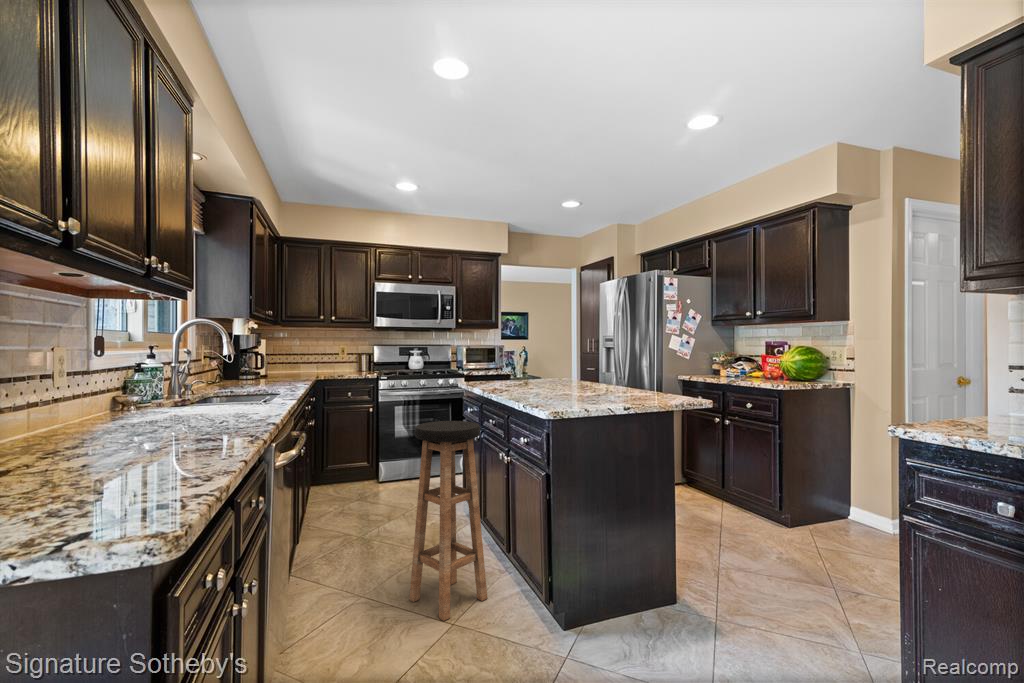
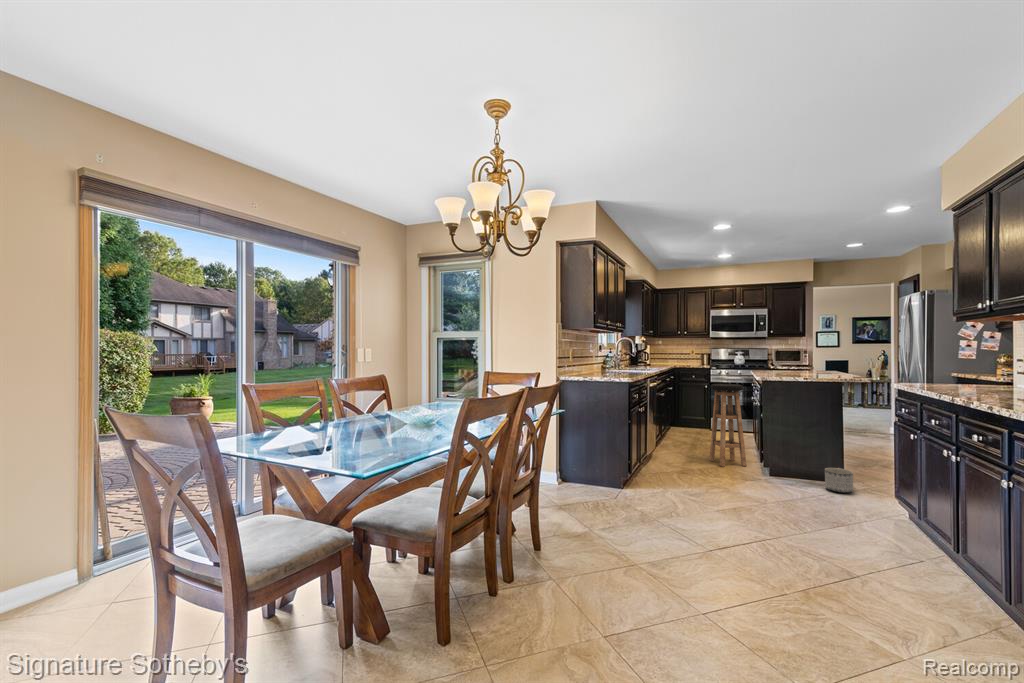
planter: none [660,587,711,651] -> present [825,468,853,493]

